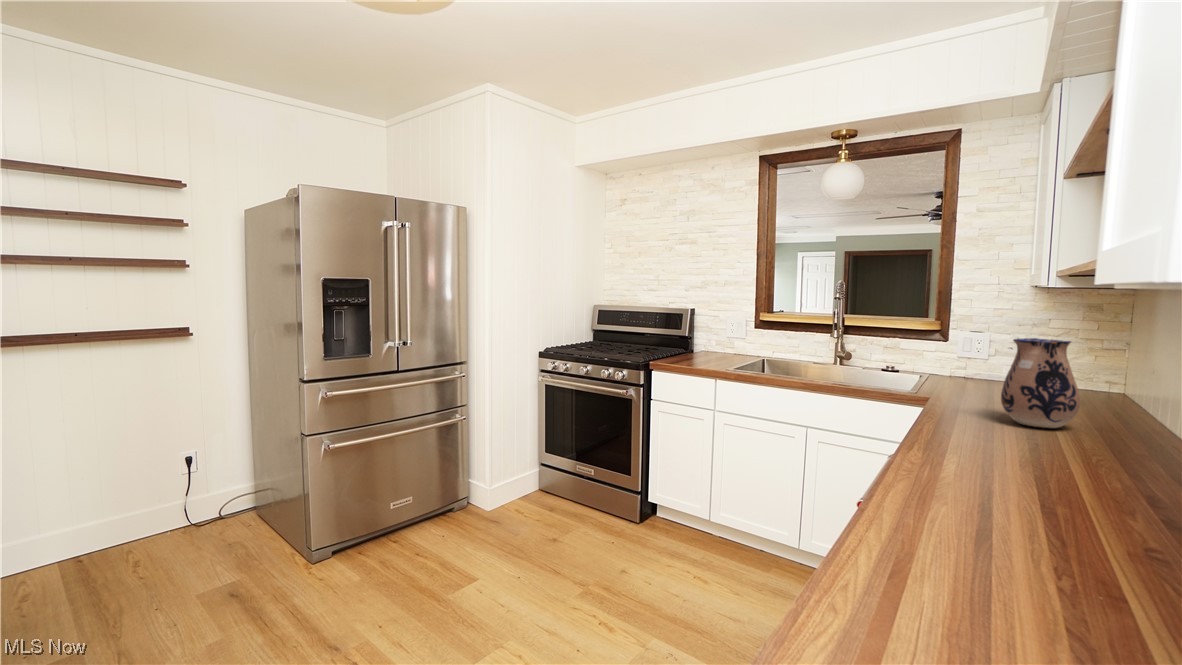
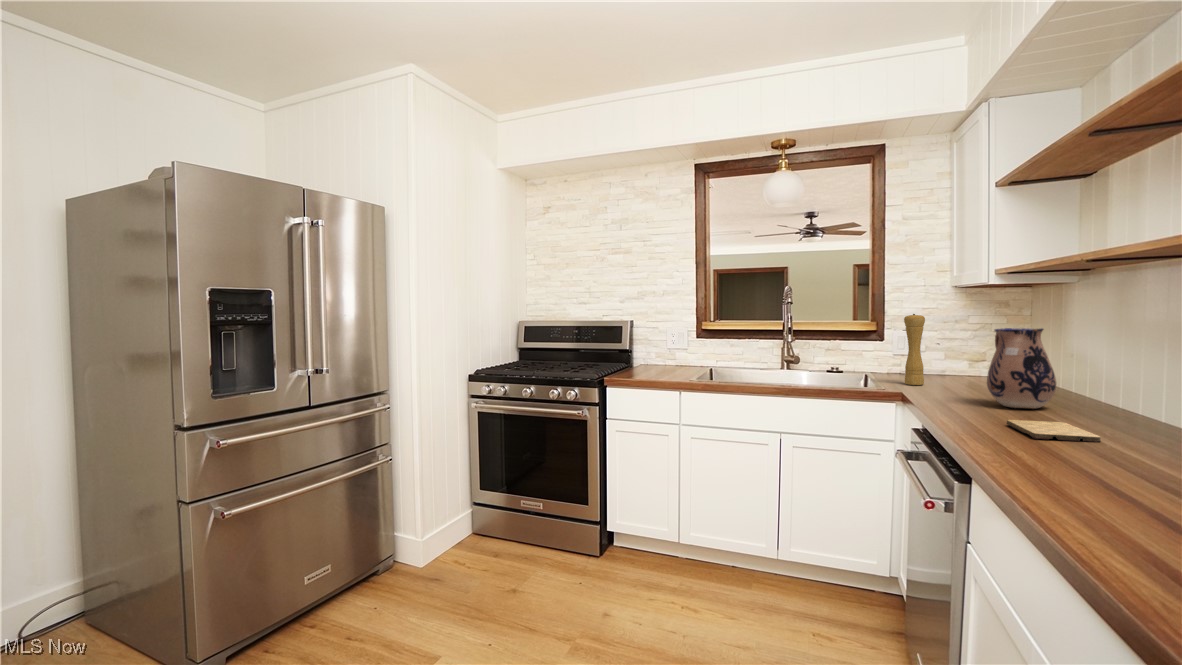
pepper mill: none [949,316,976,392] -> present [904,314,925,385]
cutting board: none [979,437,1058,471] -> present [1007,420,1101,442]

